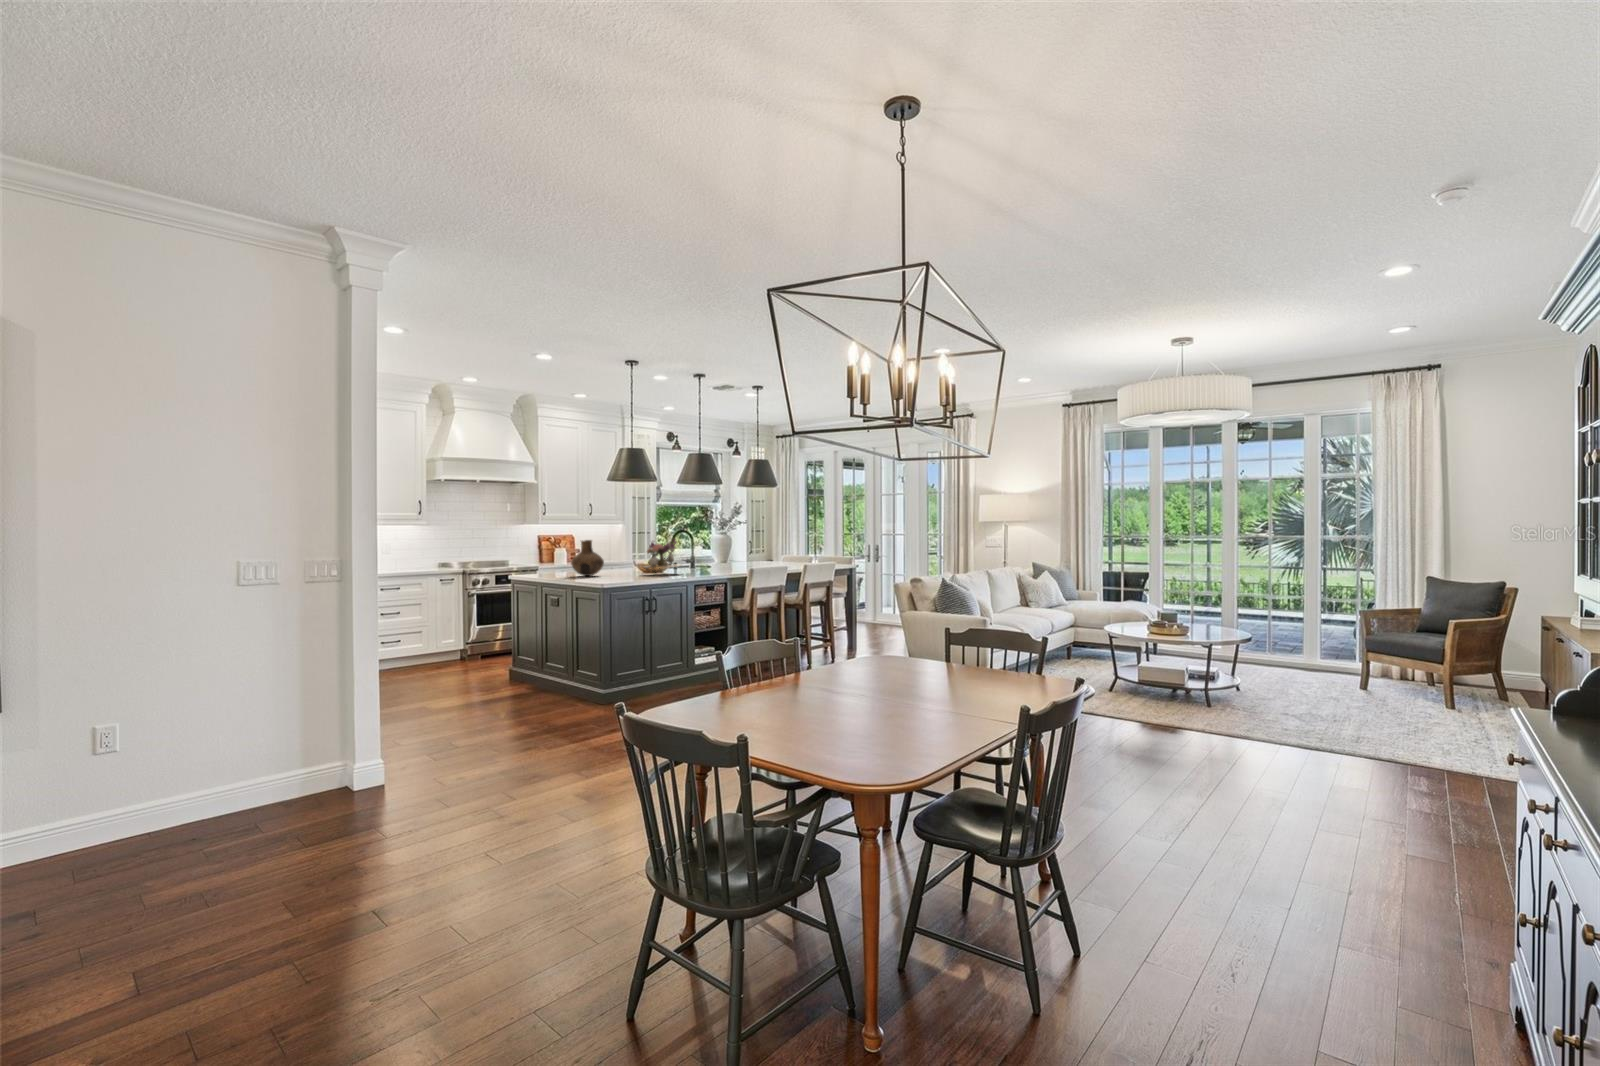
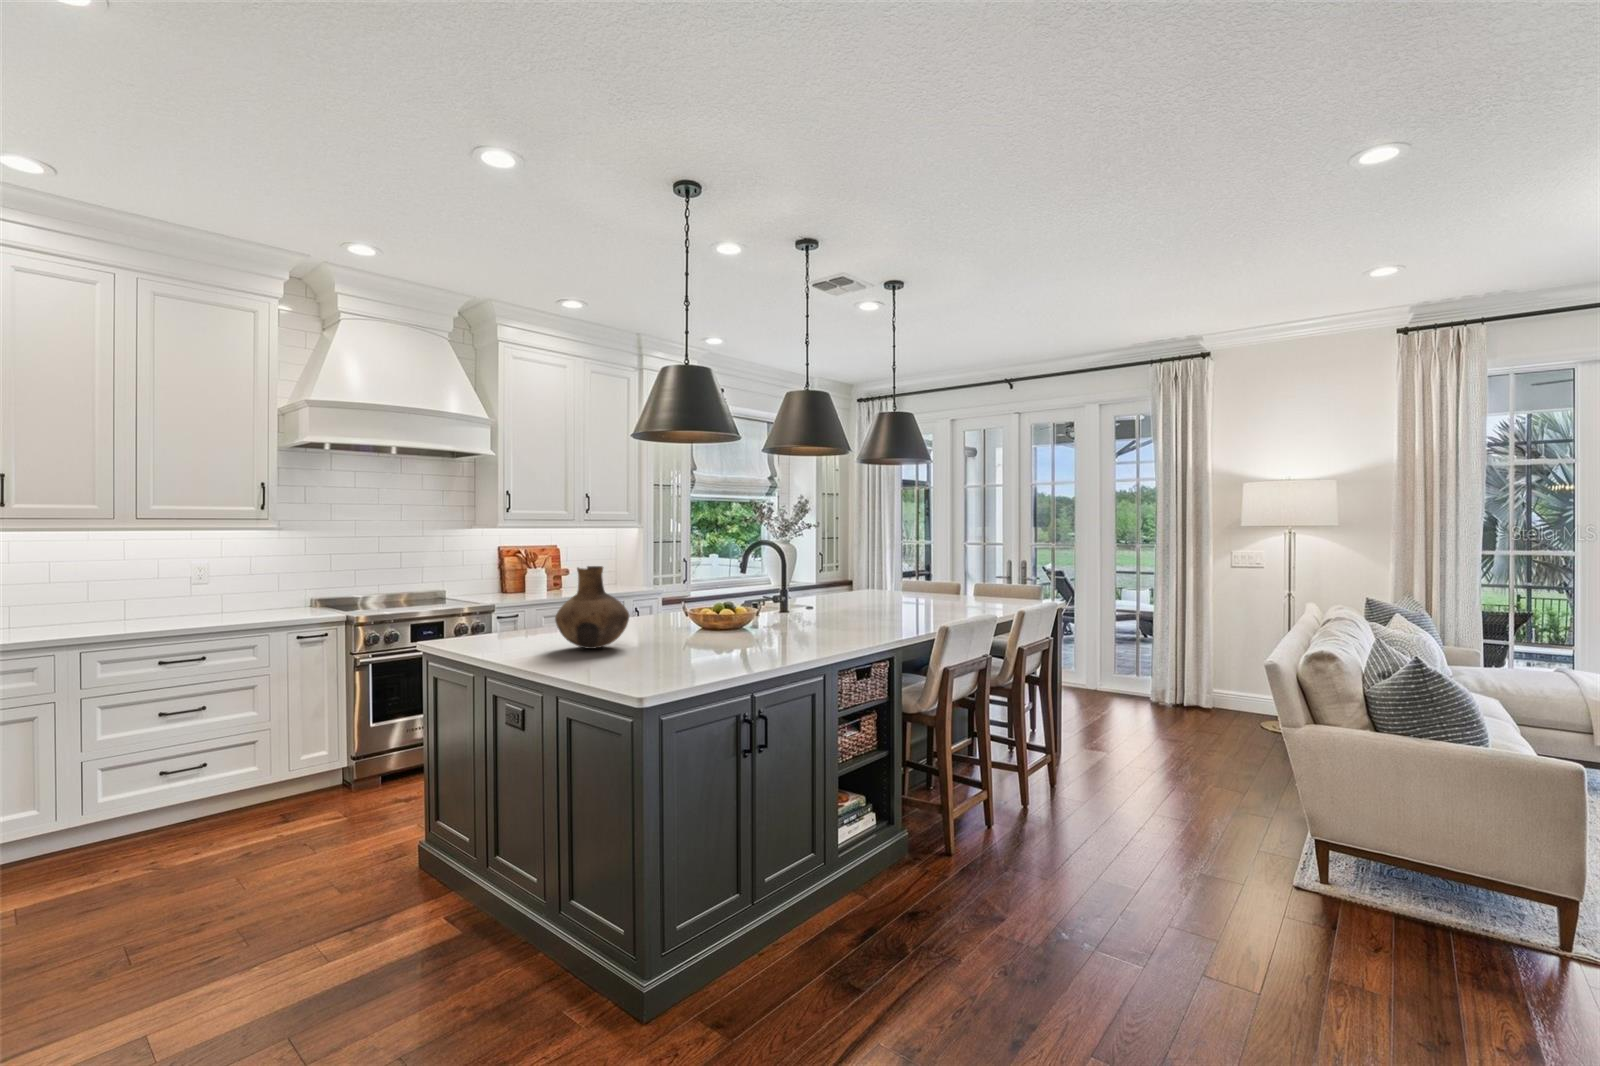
flower arrangement: present [644,539,681,573] -> none [709,560,803,642]

